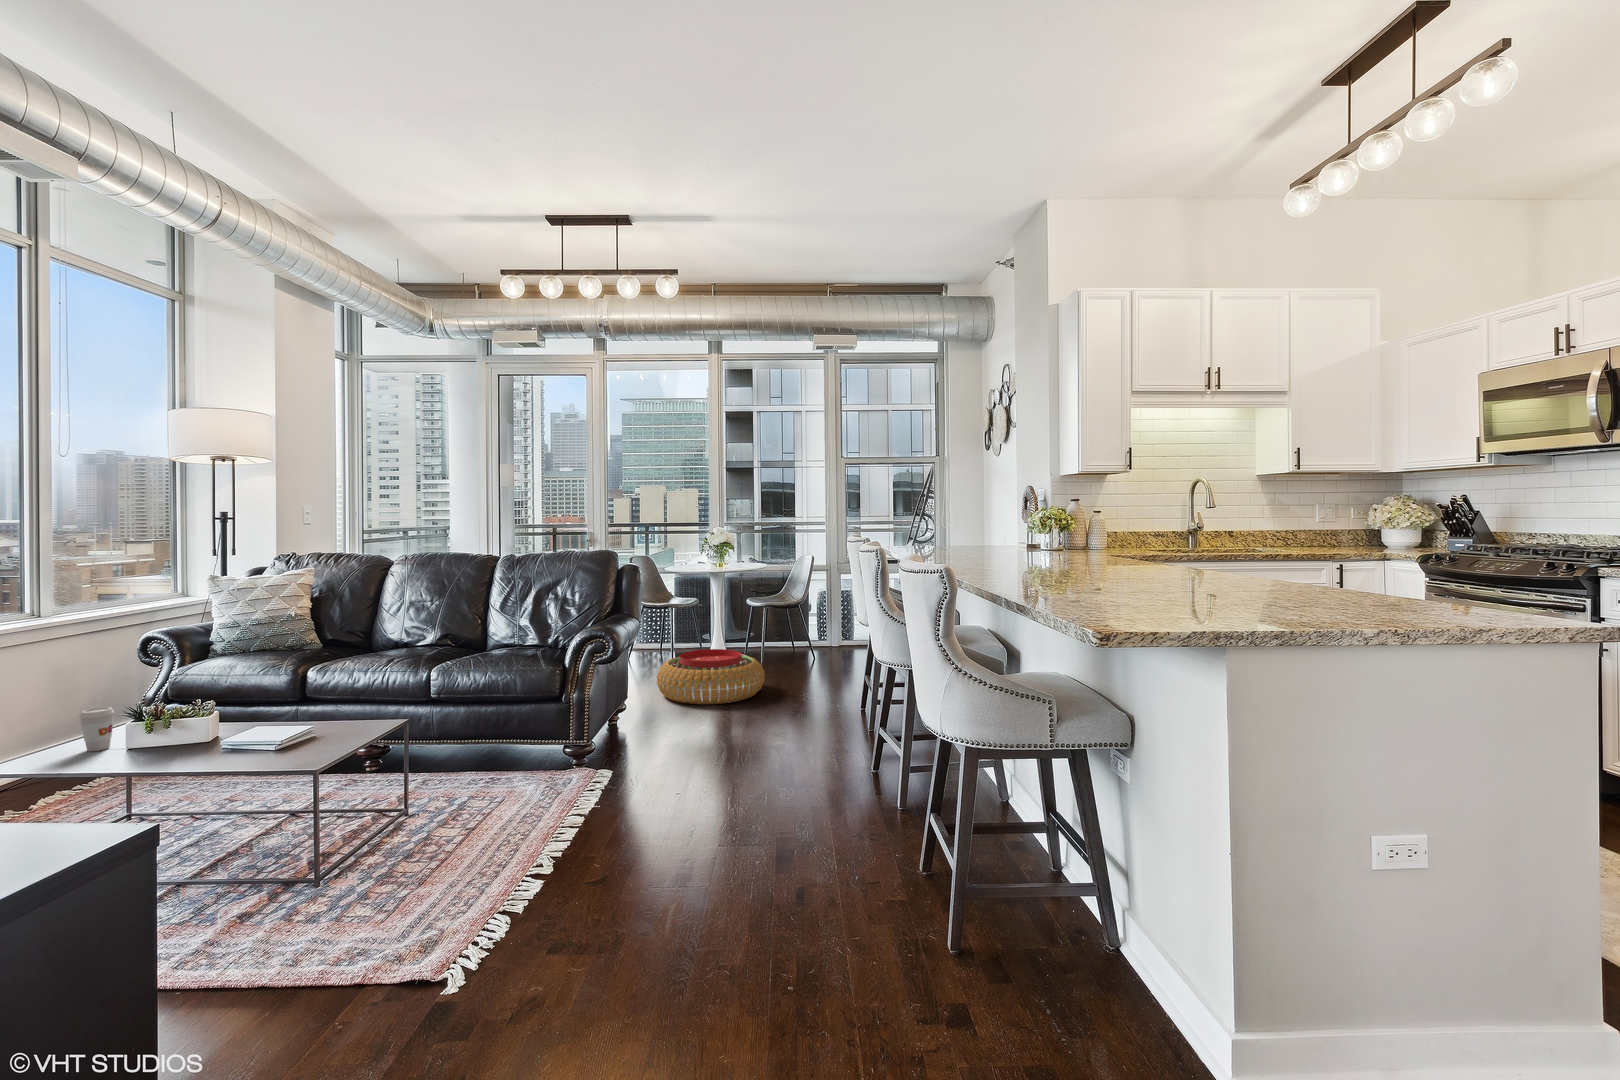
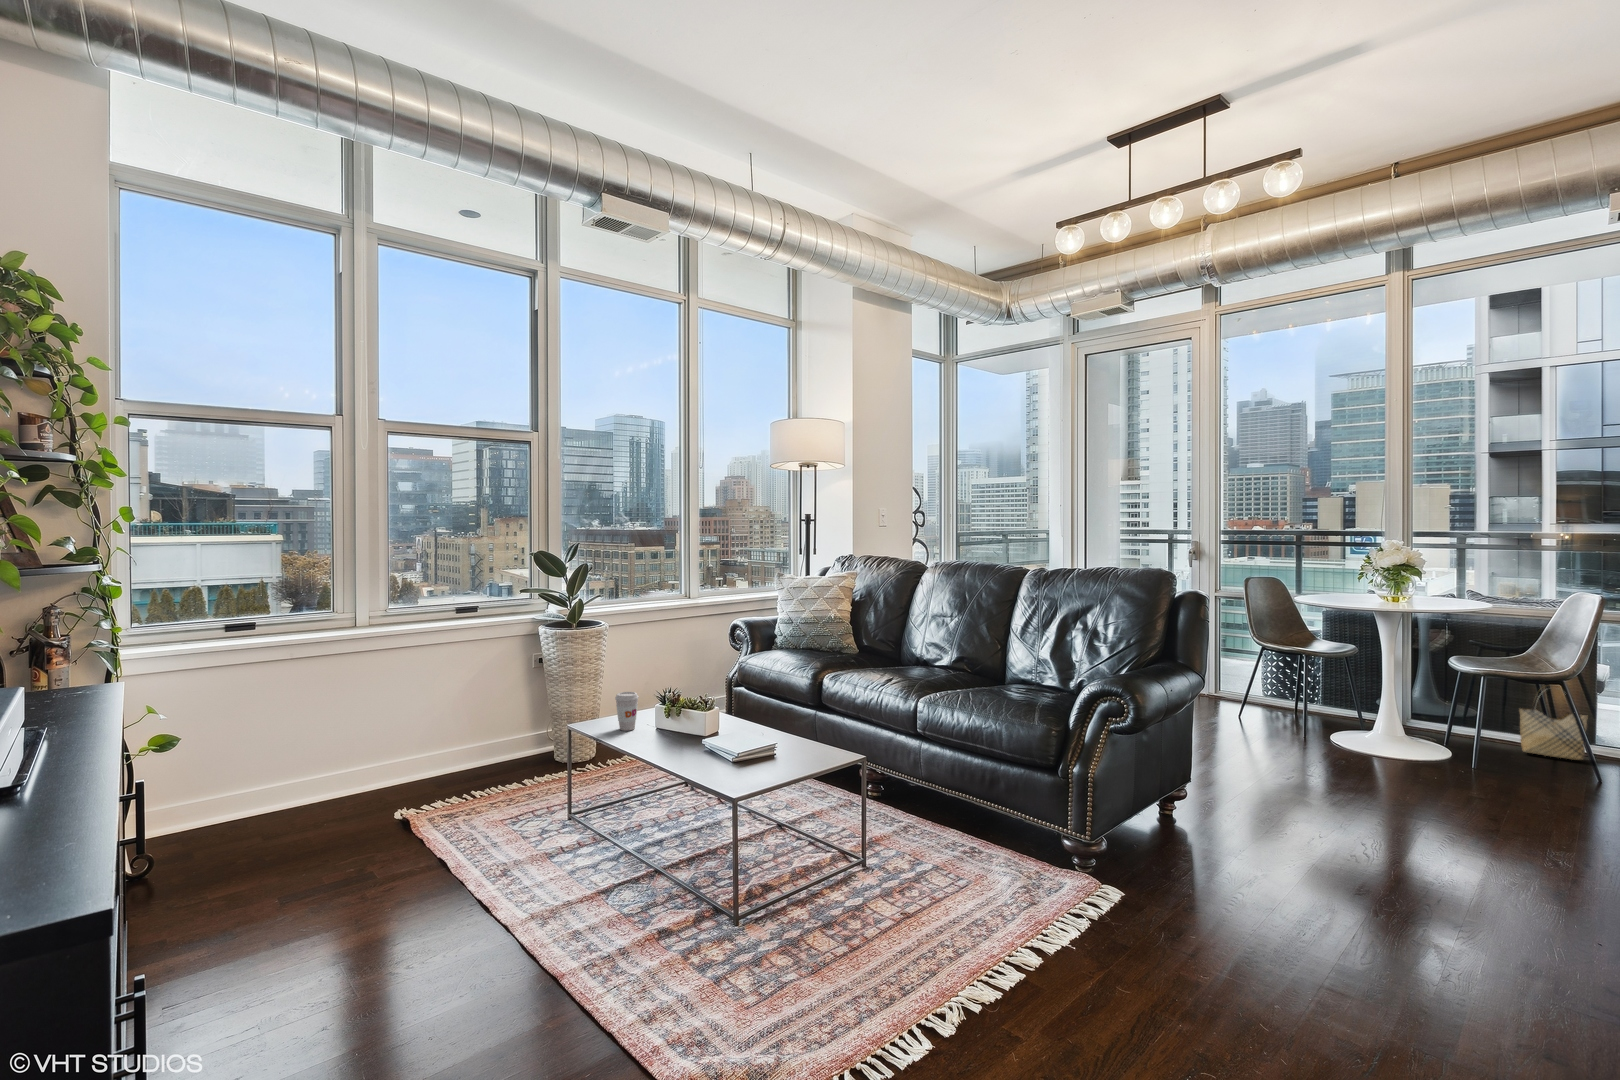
woven basket: none [781,610,811,651] -> present [1519,688,1588,760]
pouf: present [657,649,765,704] -> none [1249,728,1451,826]

